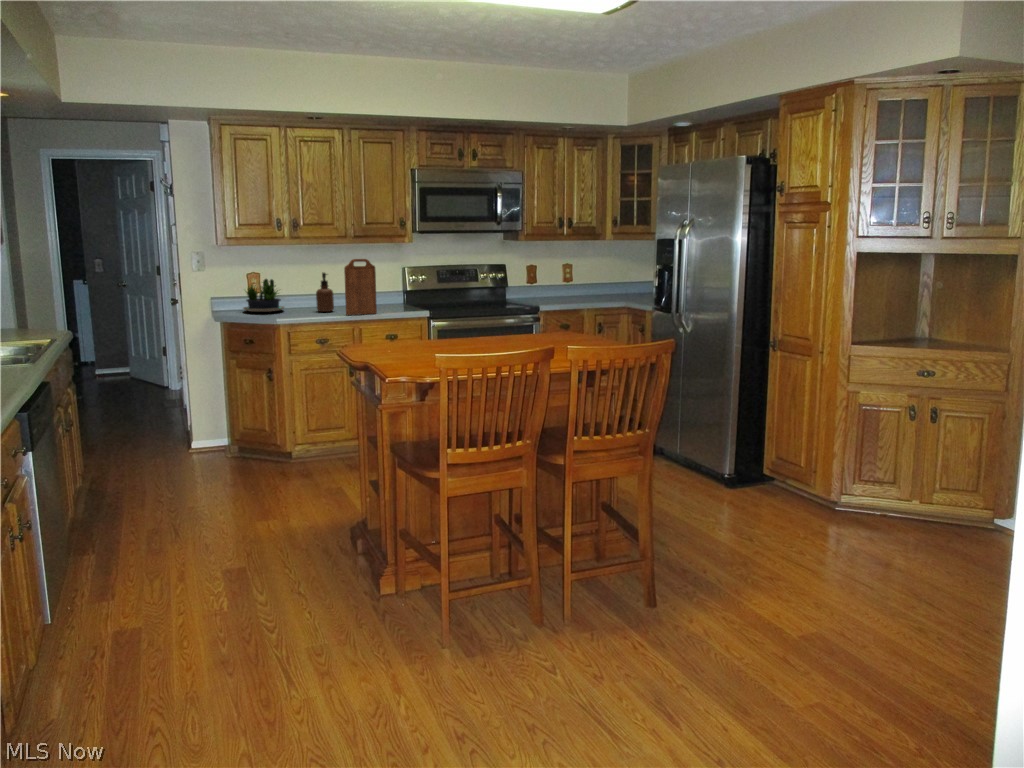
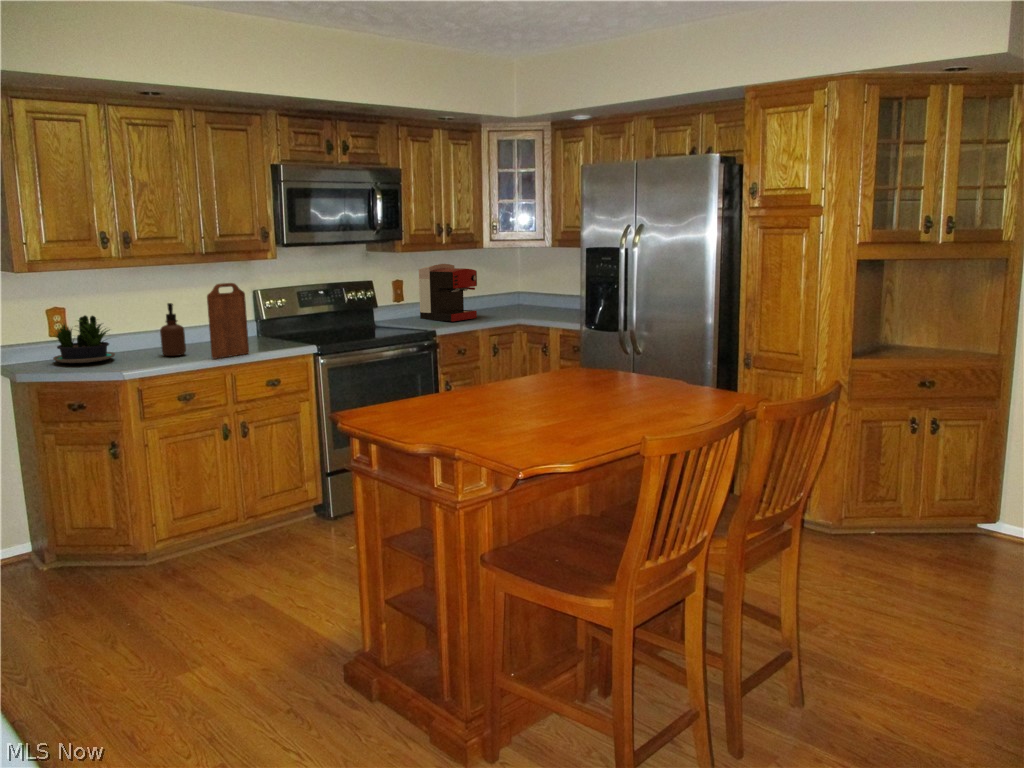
coffee maker: none [548,252,596,301] -> present [419,264,477,321]

